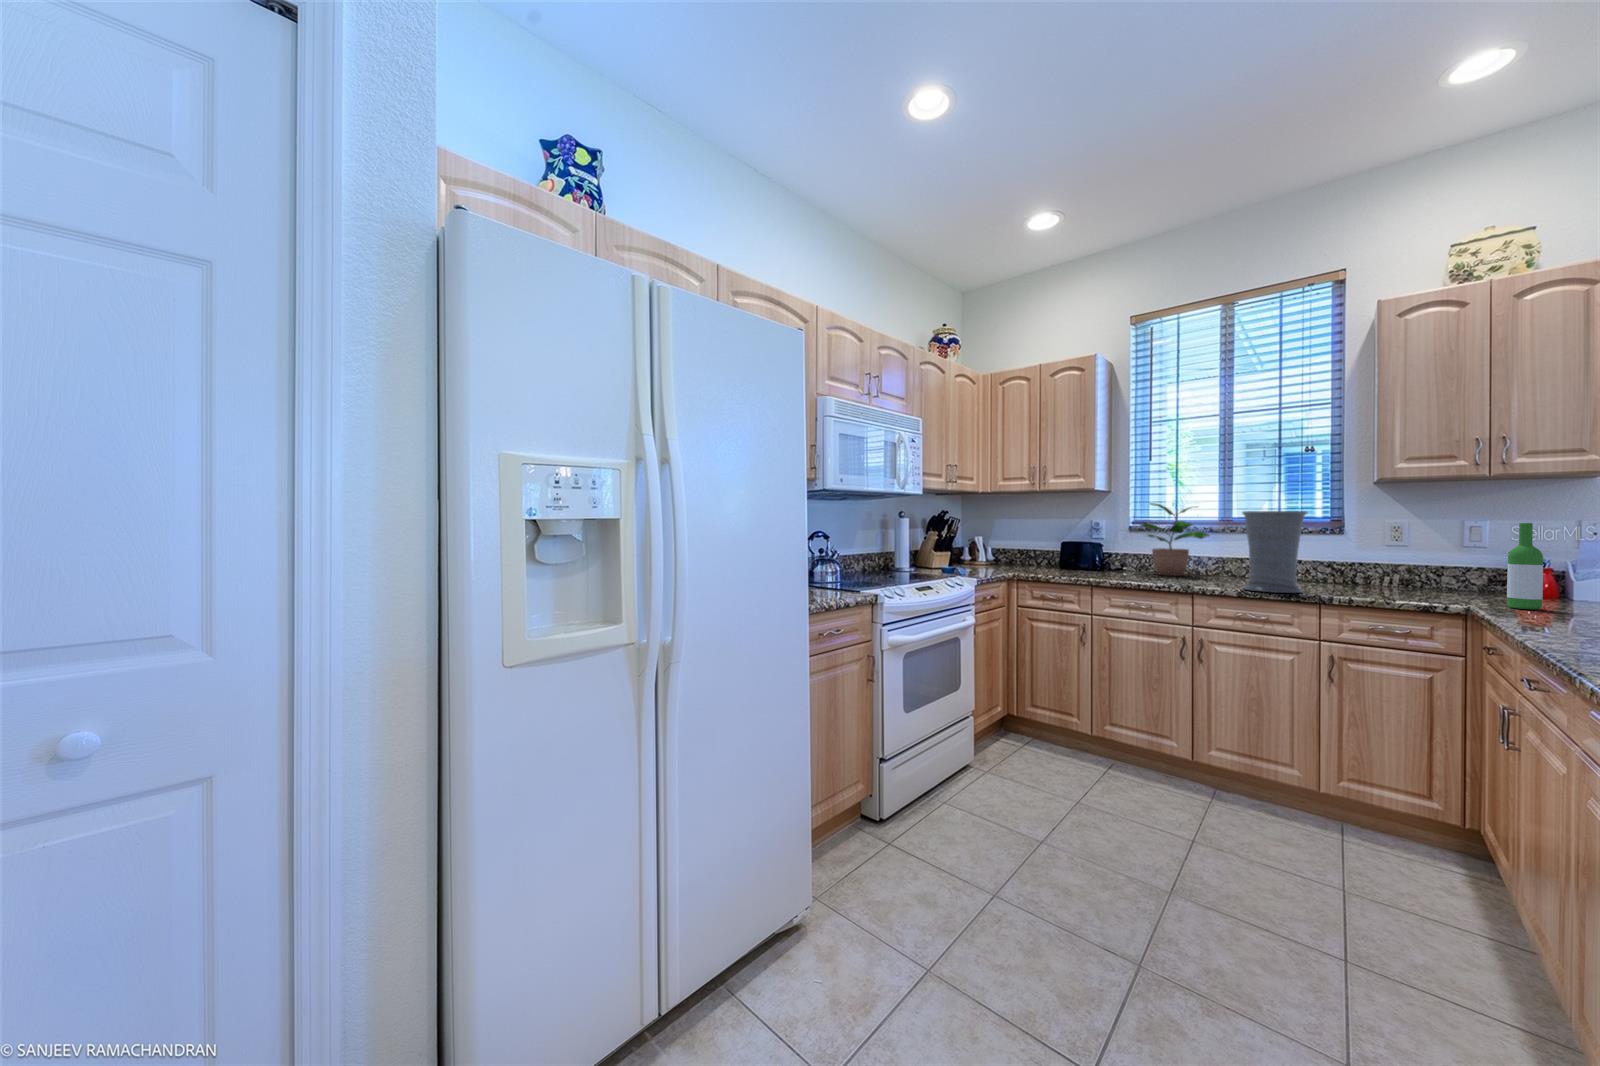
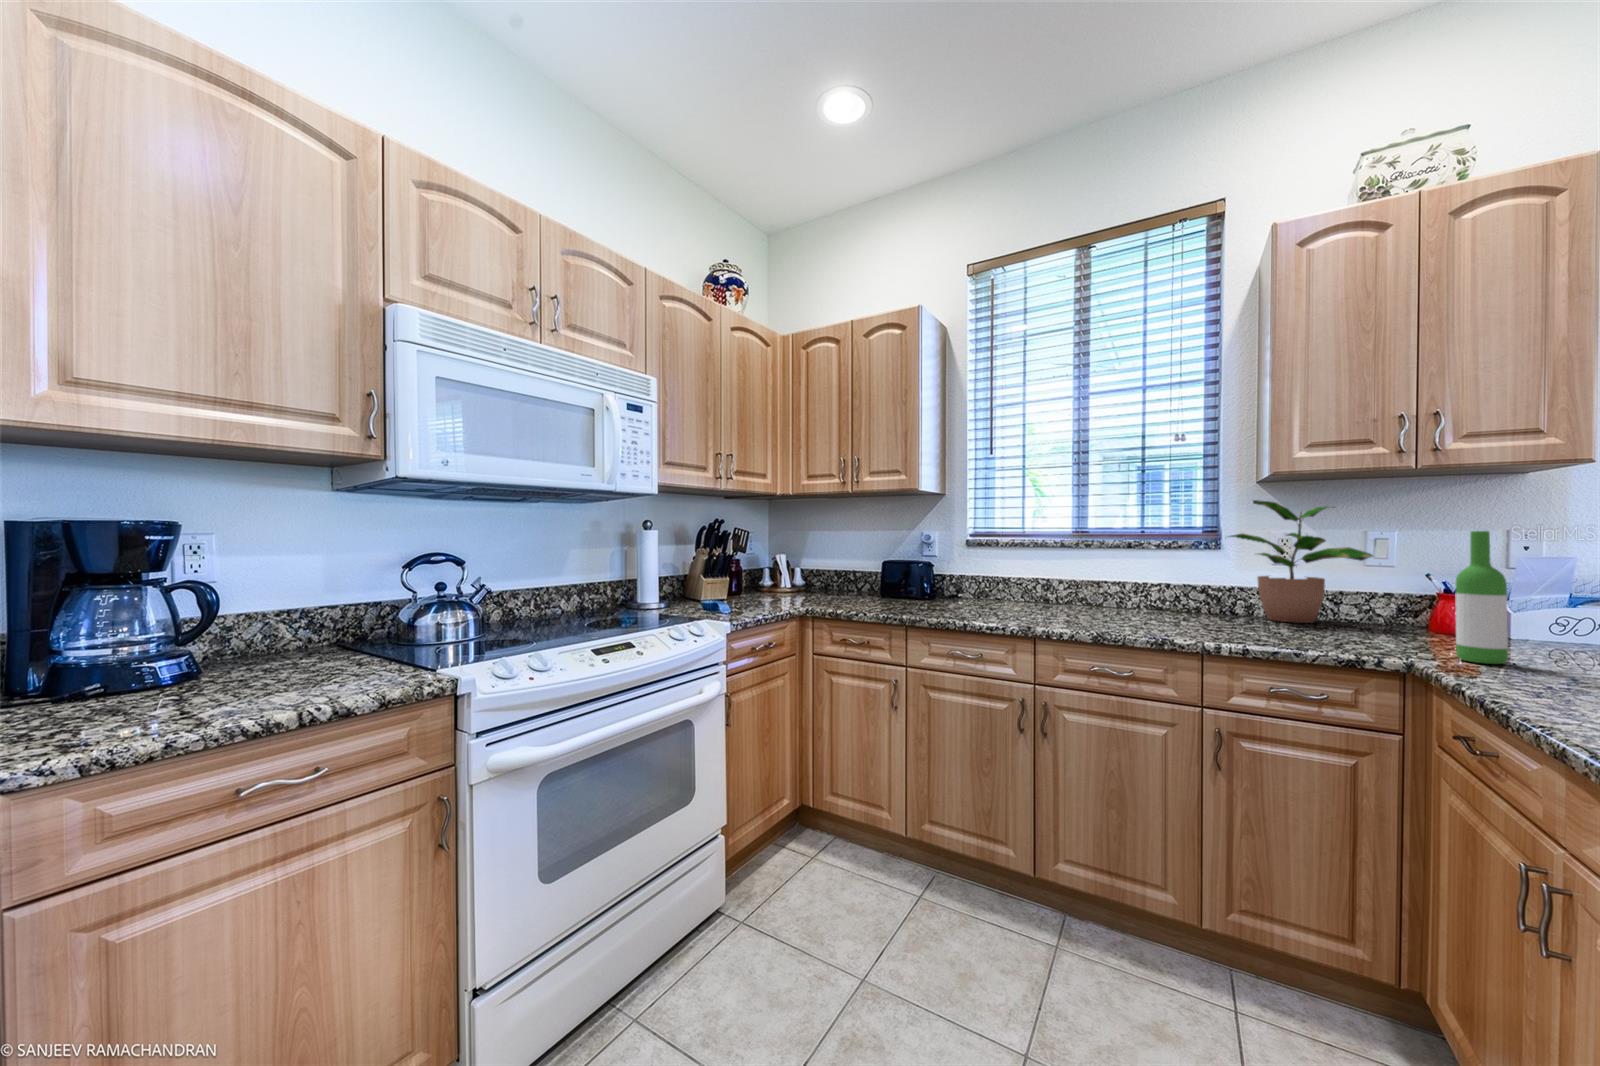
potted plant: present [1141,503,1209,576] -> present [1230,500,1373,623]
vase: present [1242,511,1307,593] -> none [1096,514,1182,637]

